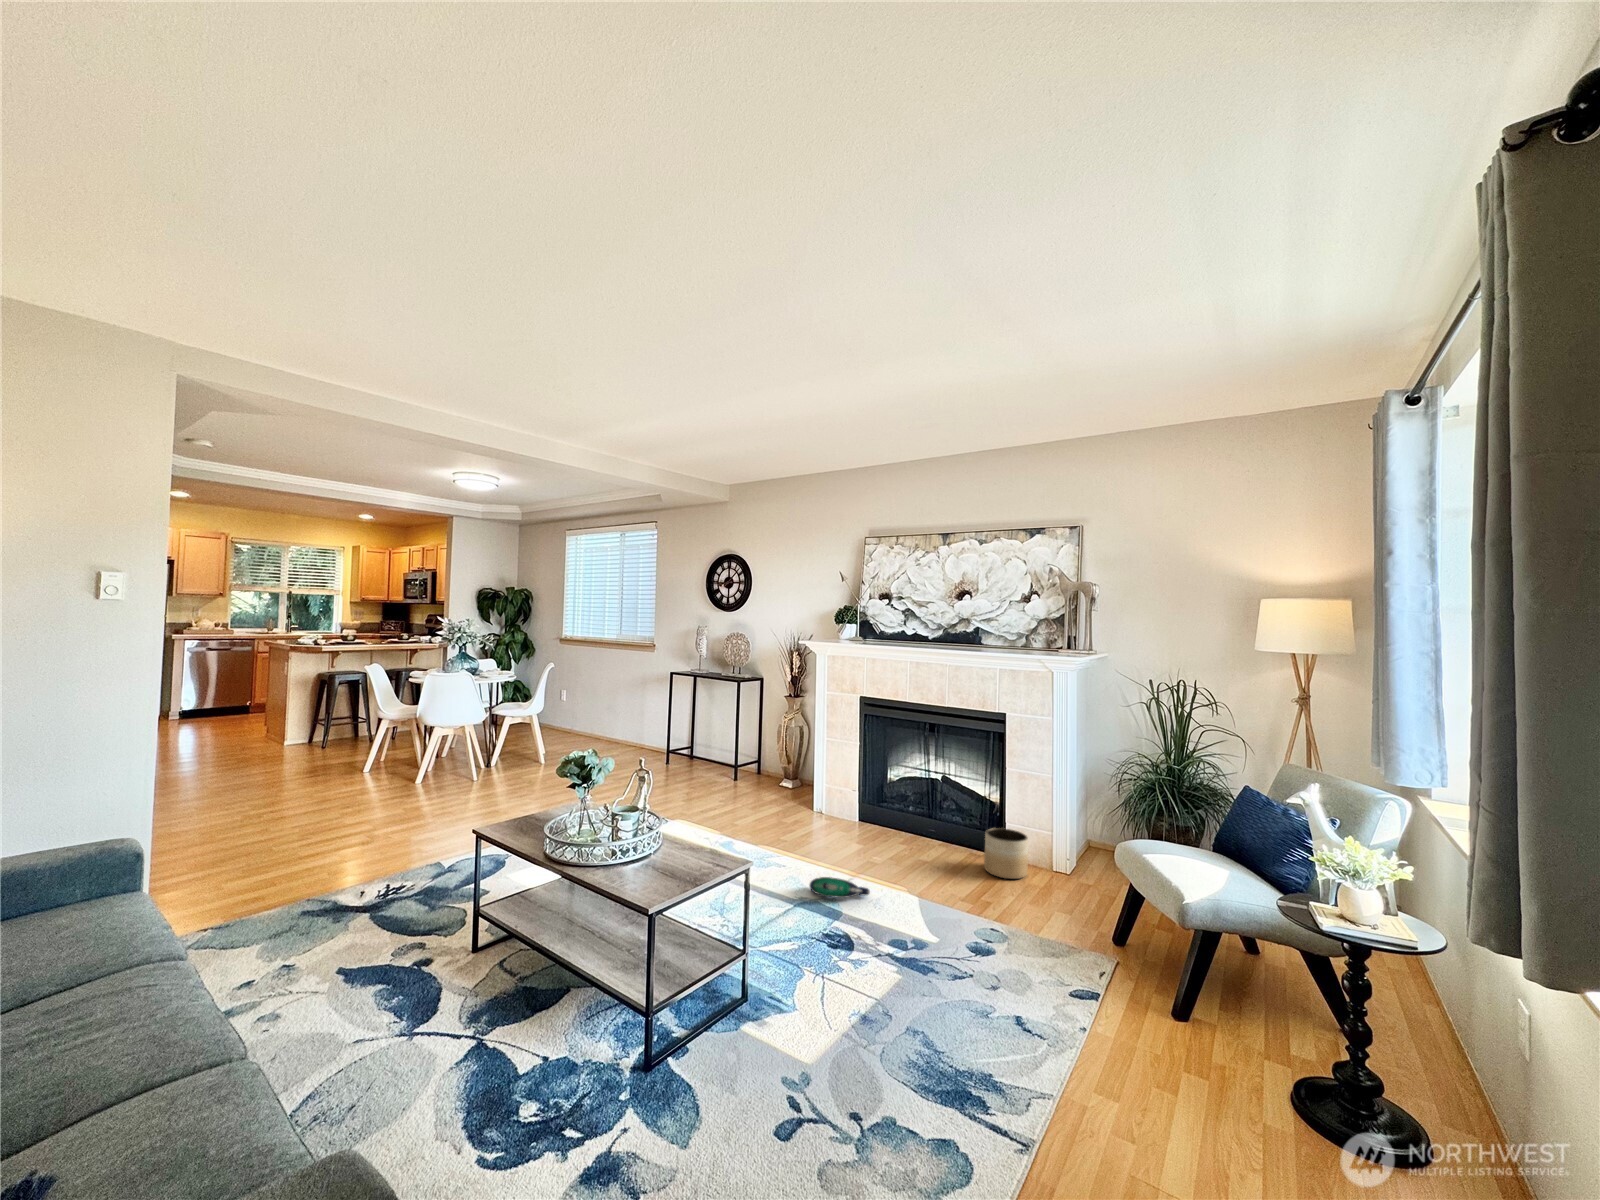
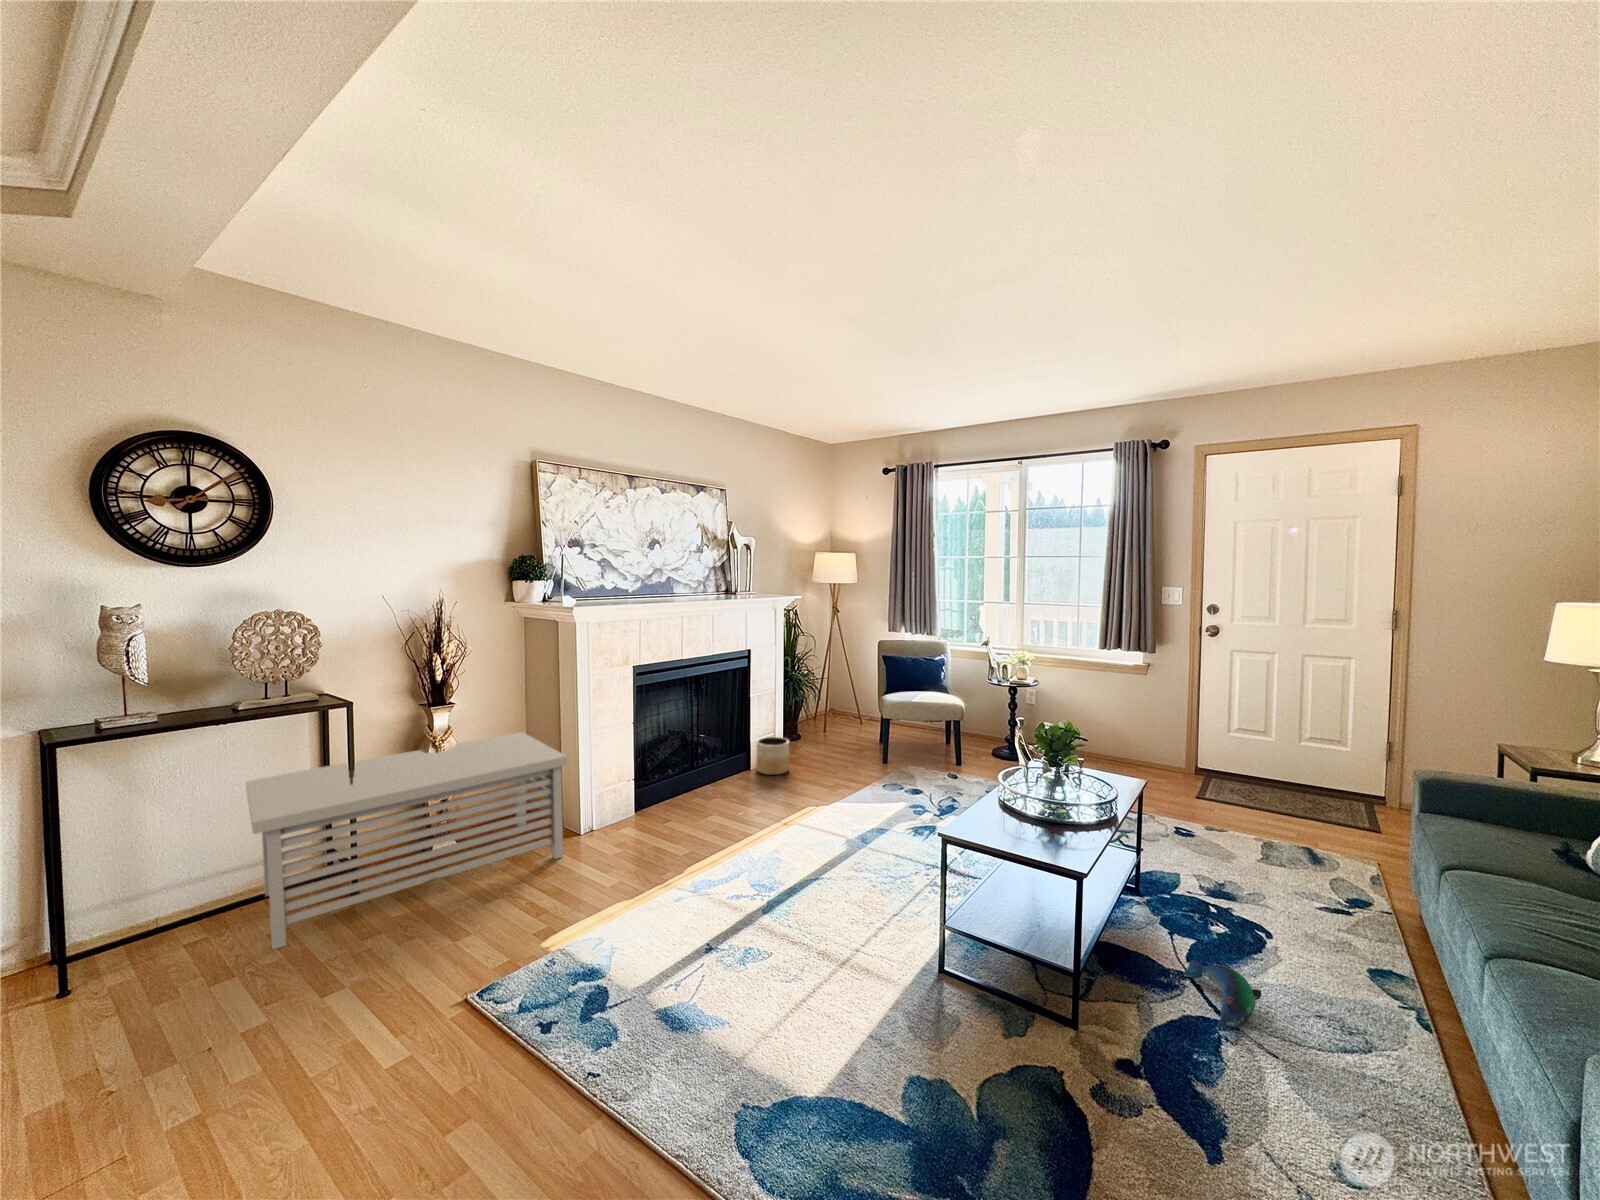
storage bench: none [682,713,834,811] -> present [246,732,567,949]
plush toy: present [809,877,870,898] -> present [1184,960,1261,1030]

